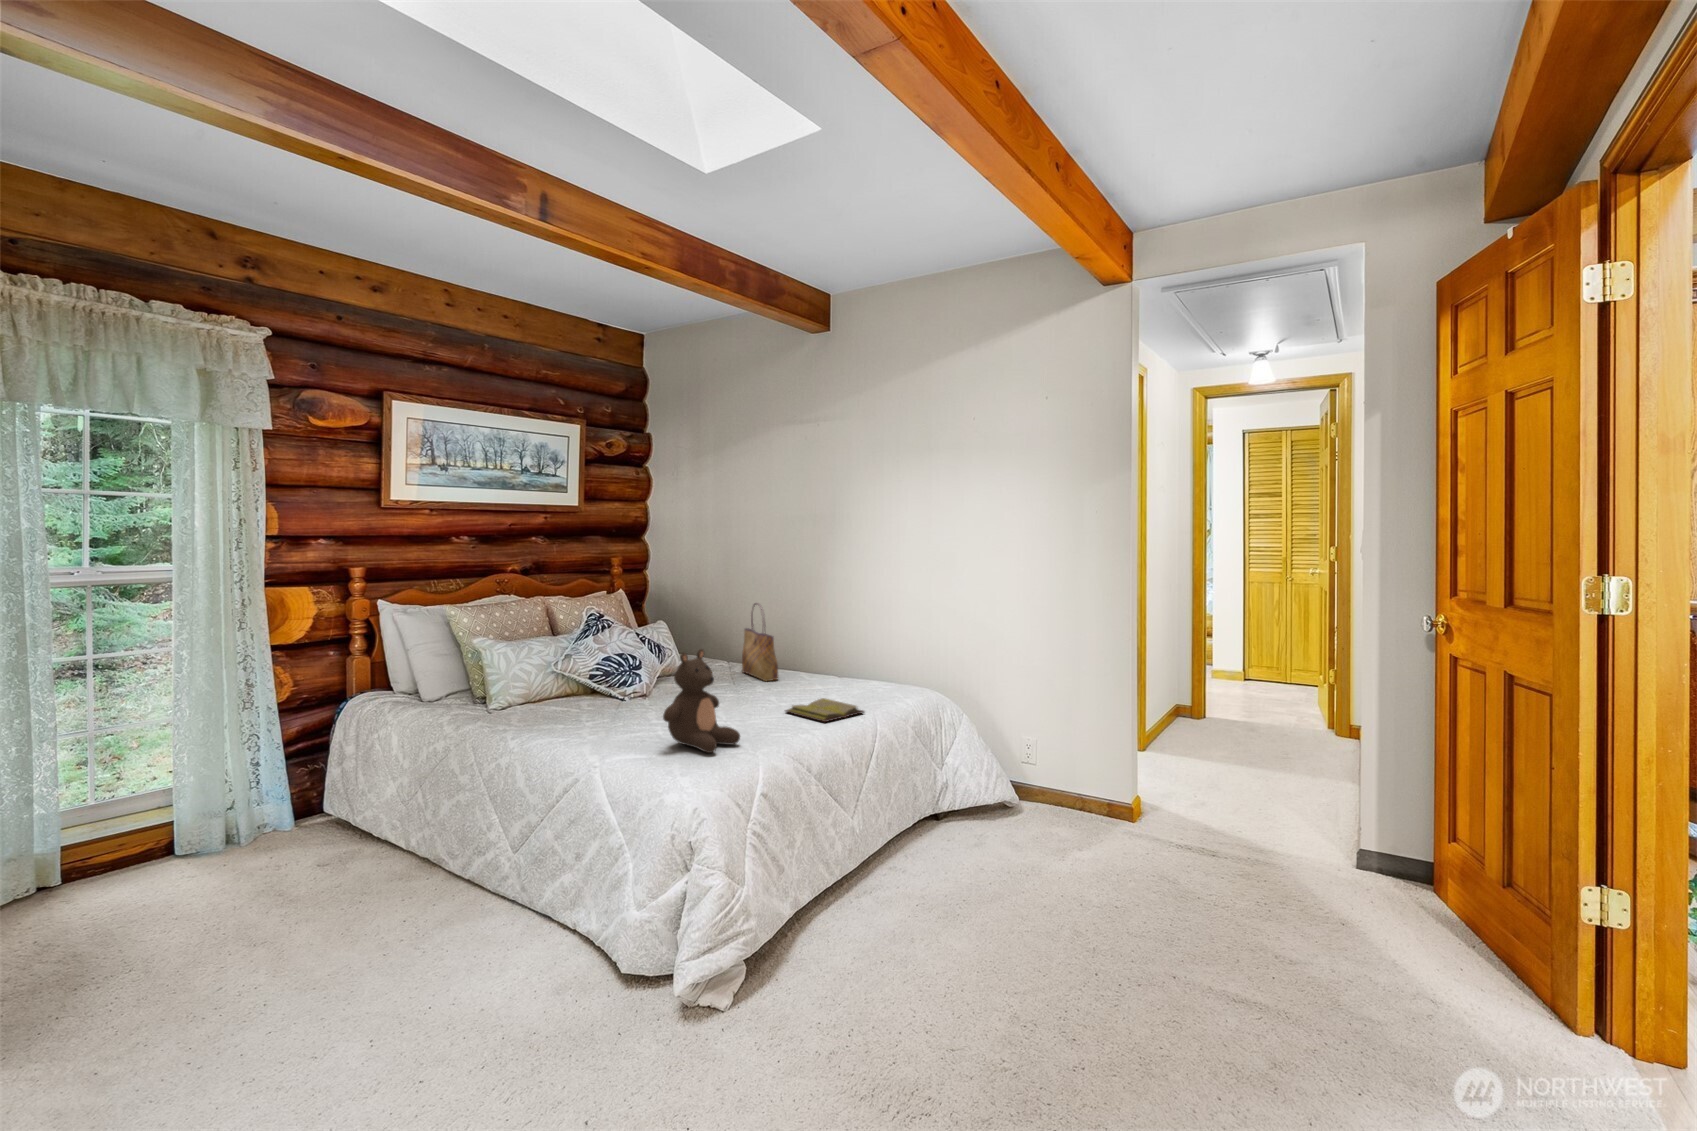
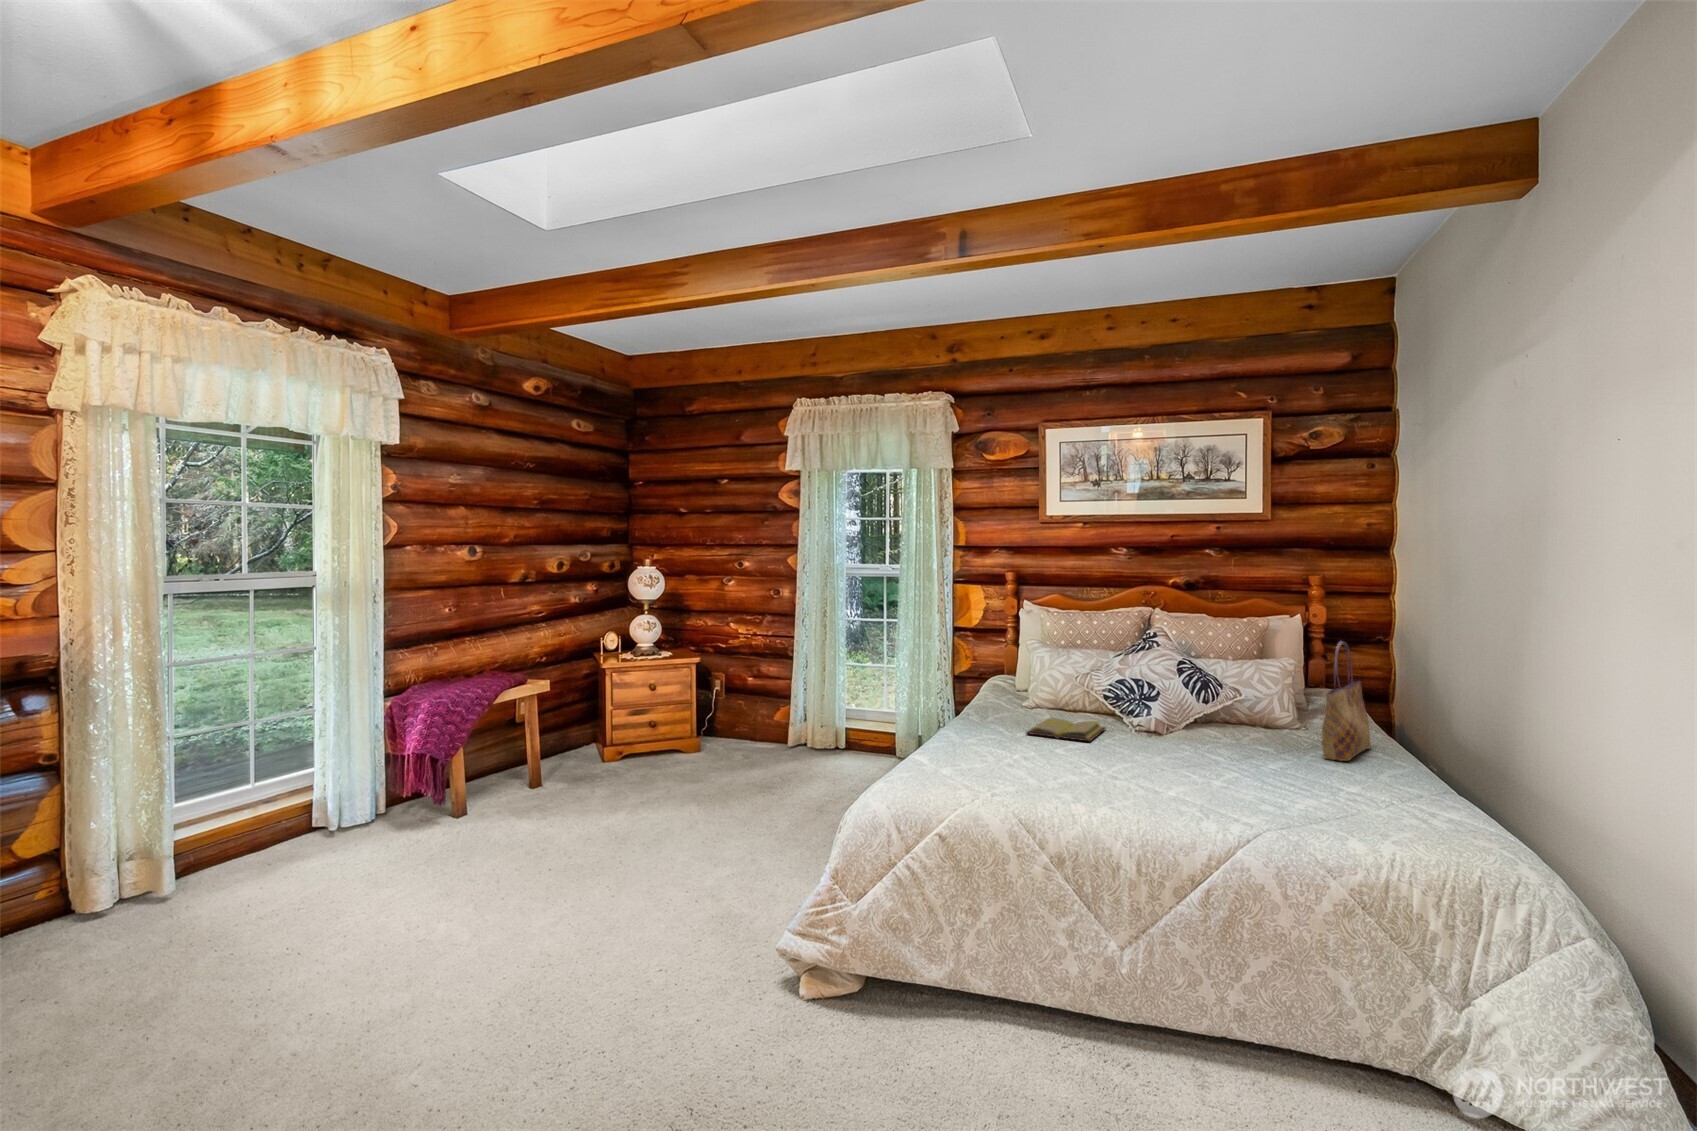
teddy bear: present [663,649,740,753] -> none [946,662,1034,779]
diary: present [785,698,864,722] -> present [1026,717,1106,741]

